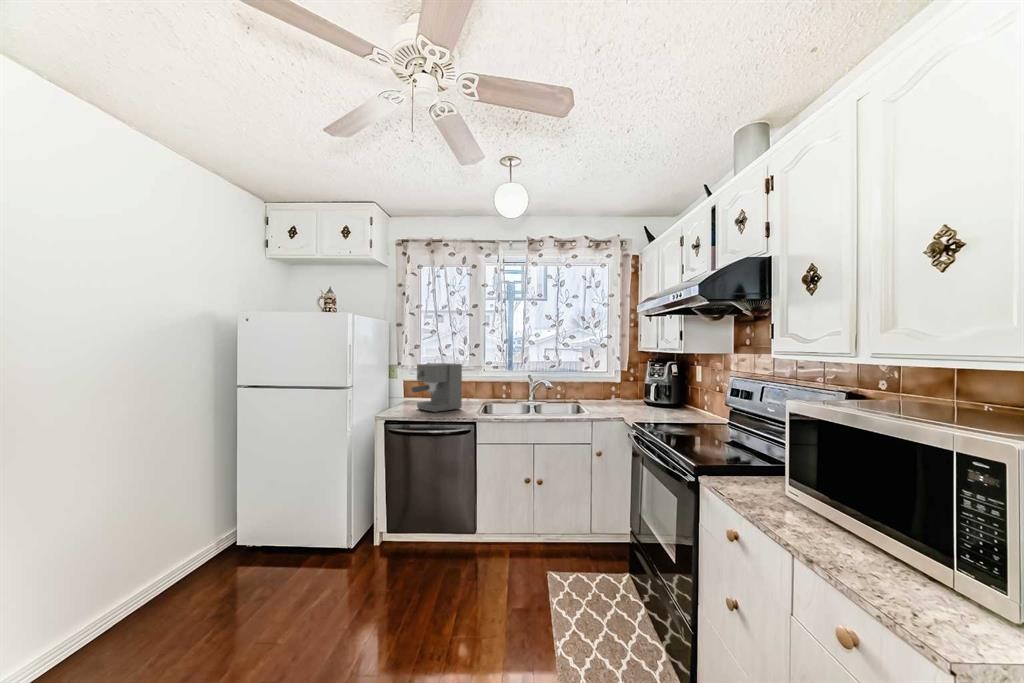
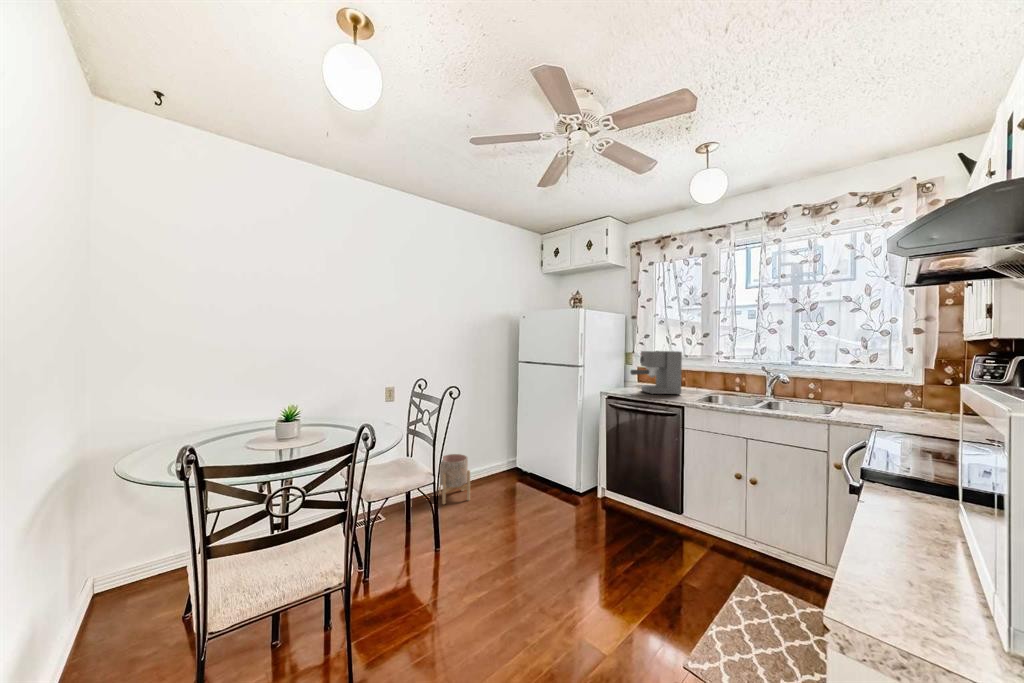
planter: none [93,557,179,663] -> present [439,454,470,504]

